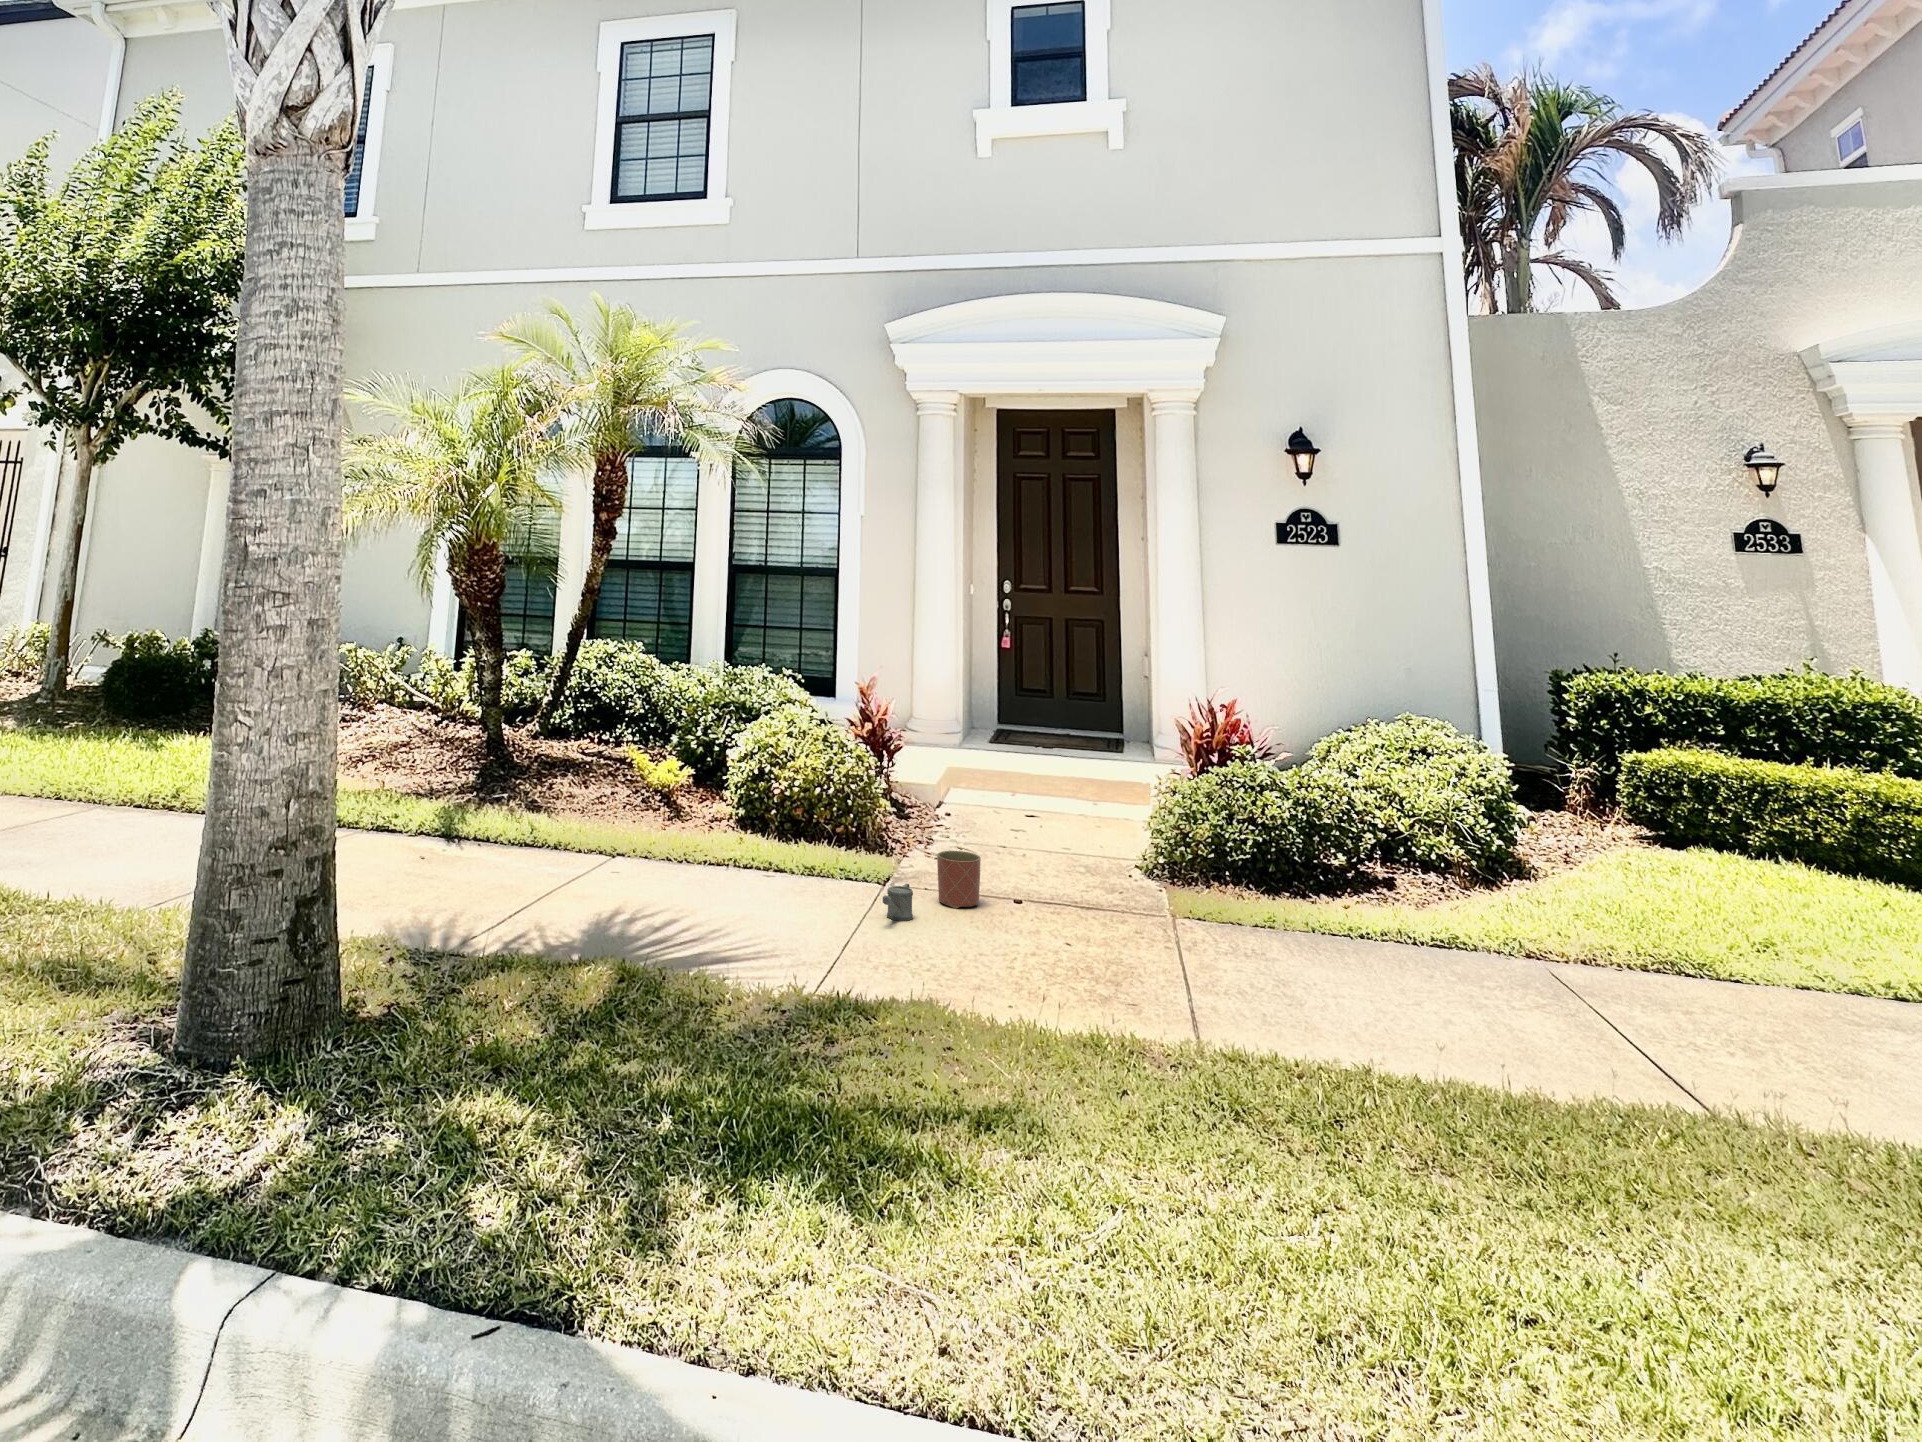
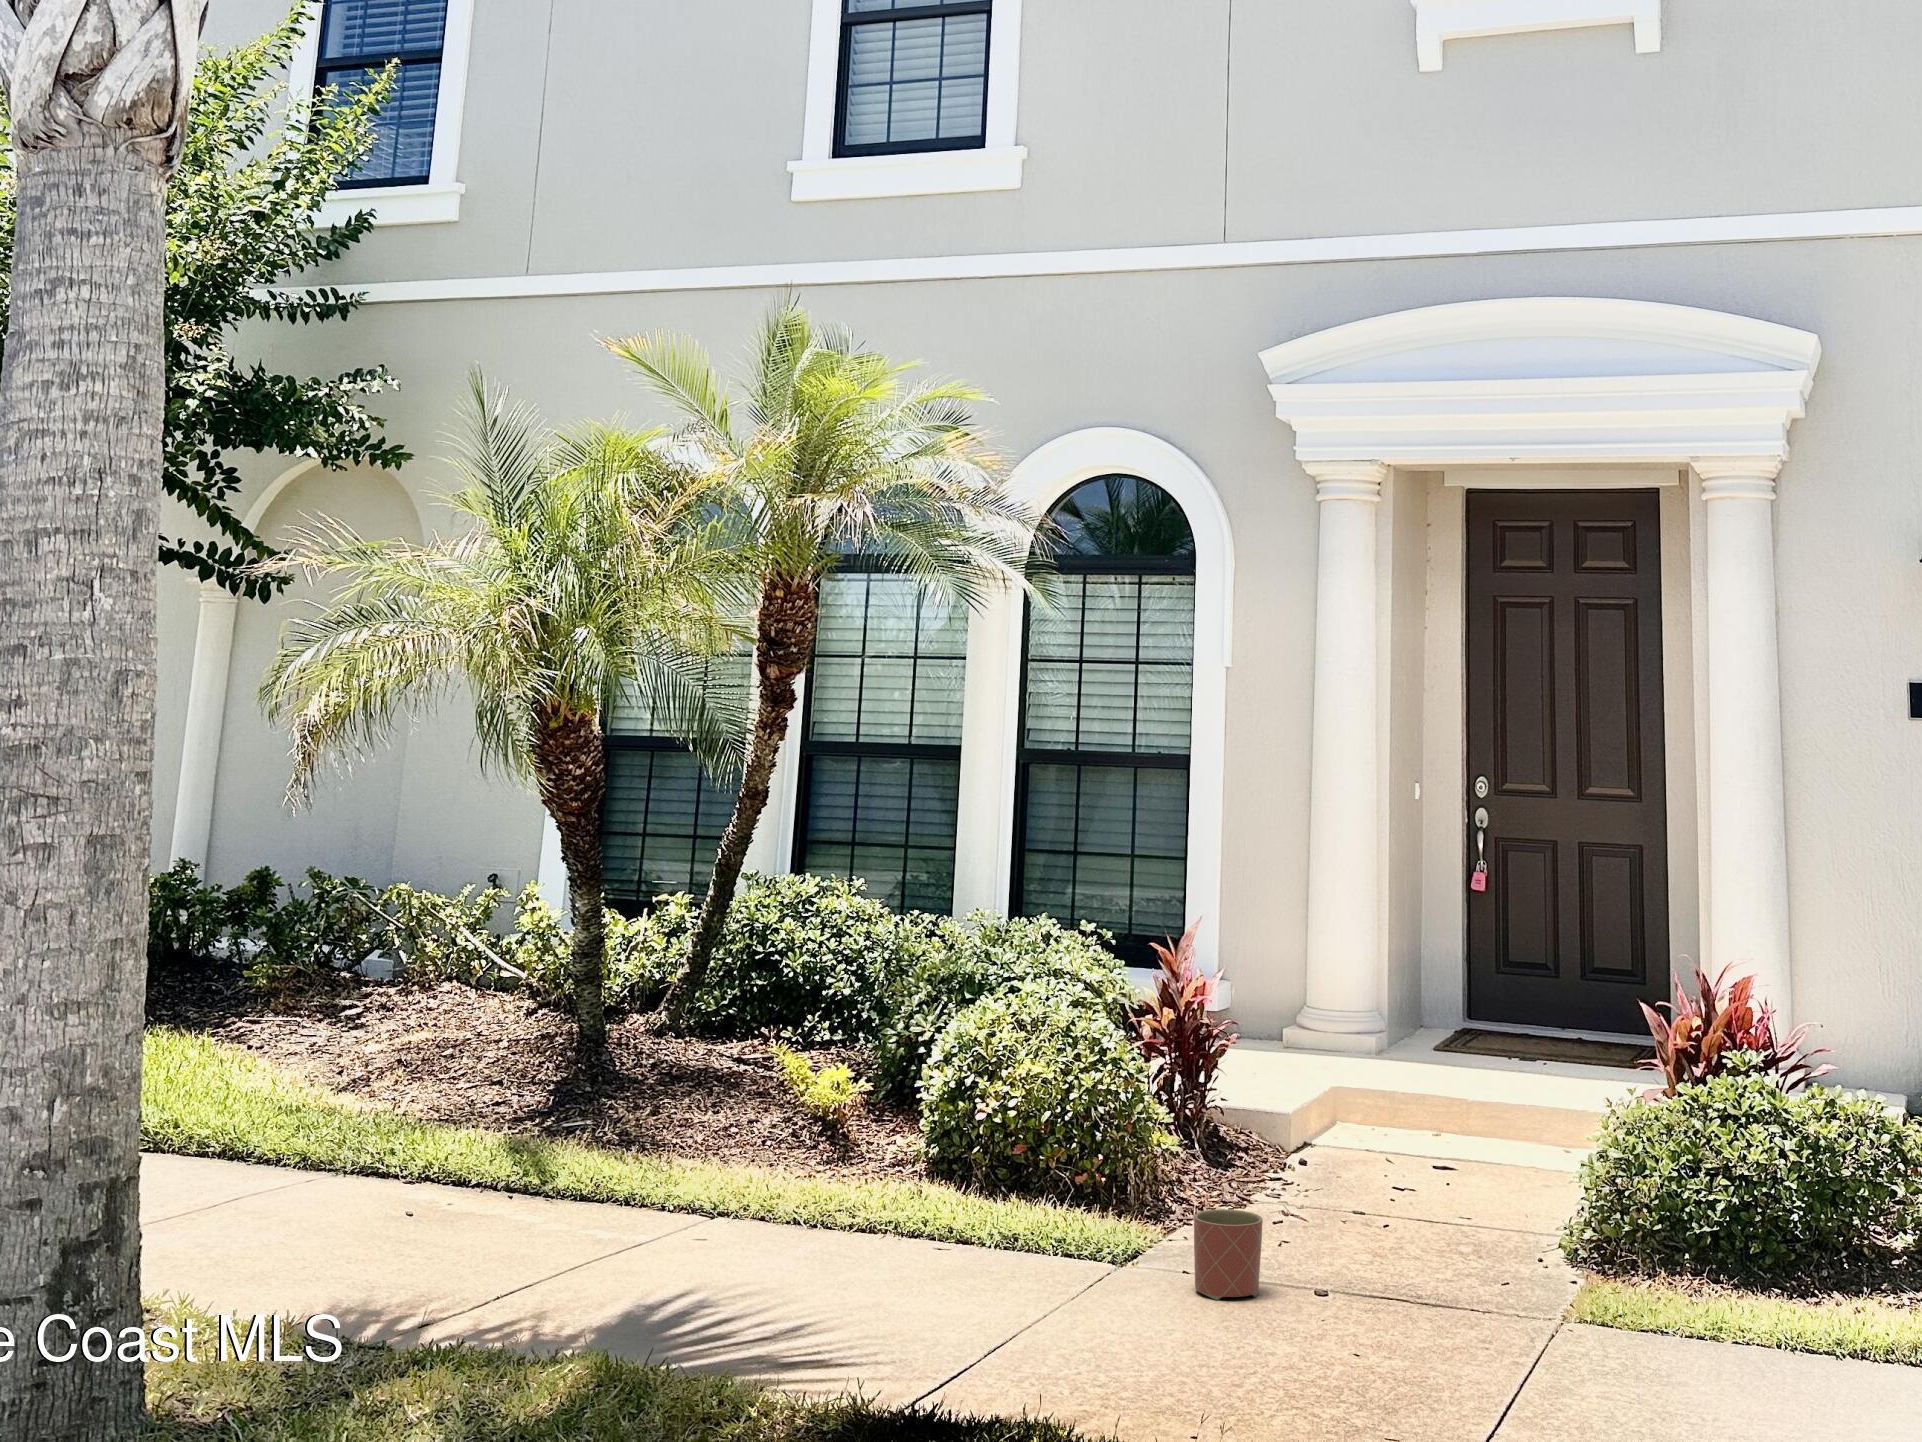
watering can: present [883,884,913,921] -> none [1078,1258,1139,1315]

